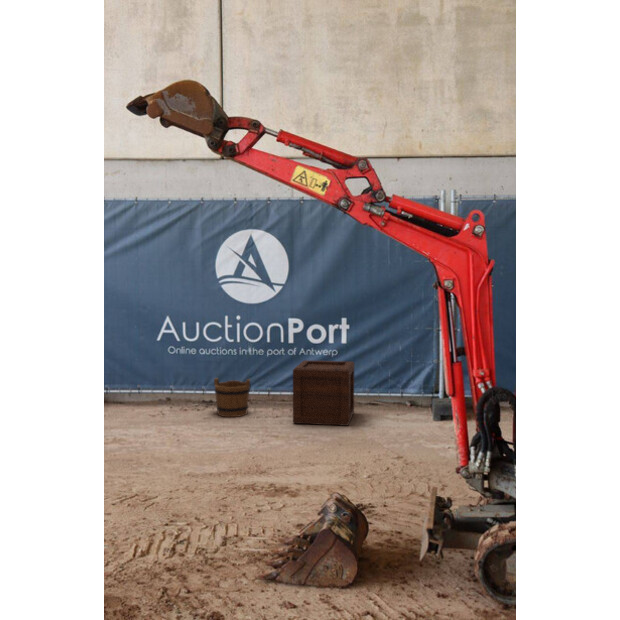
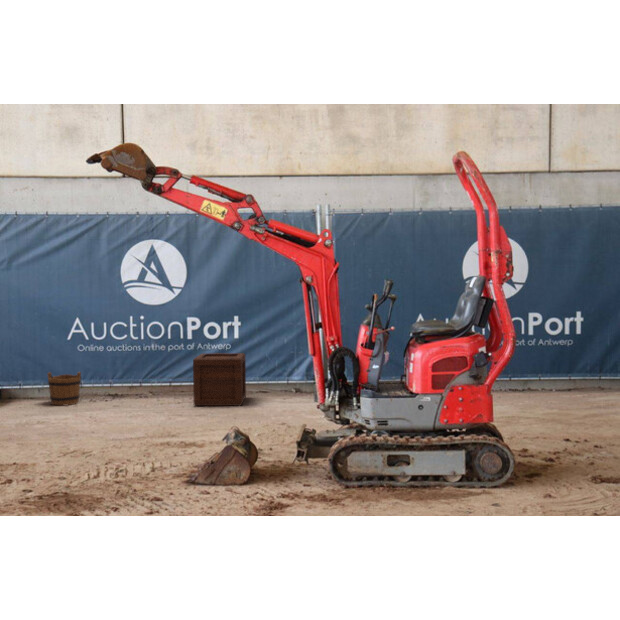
bucket: present [214,378,251,417] -> present [47,372,81,405]

